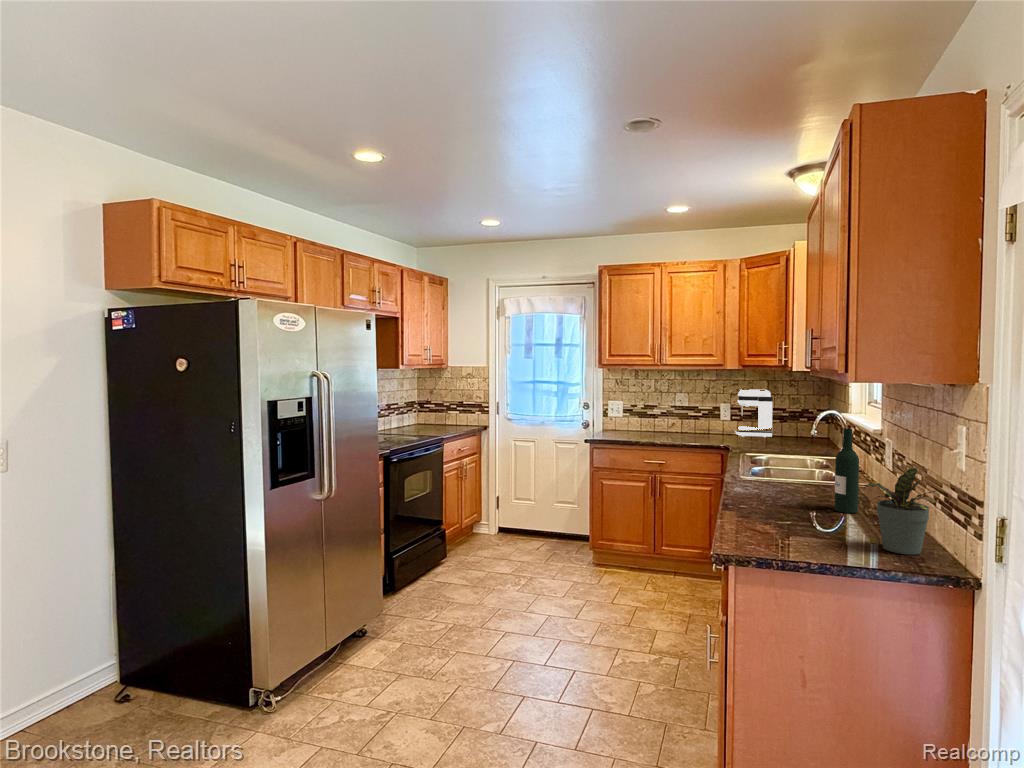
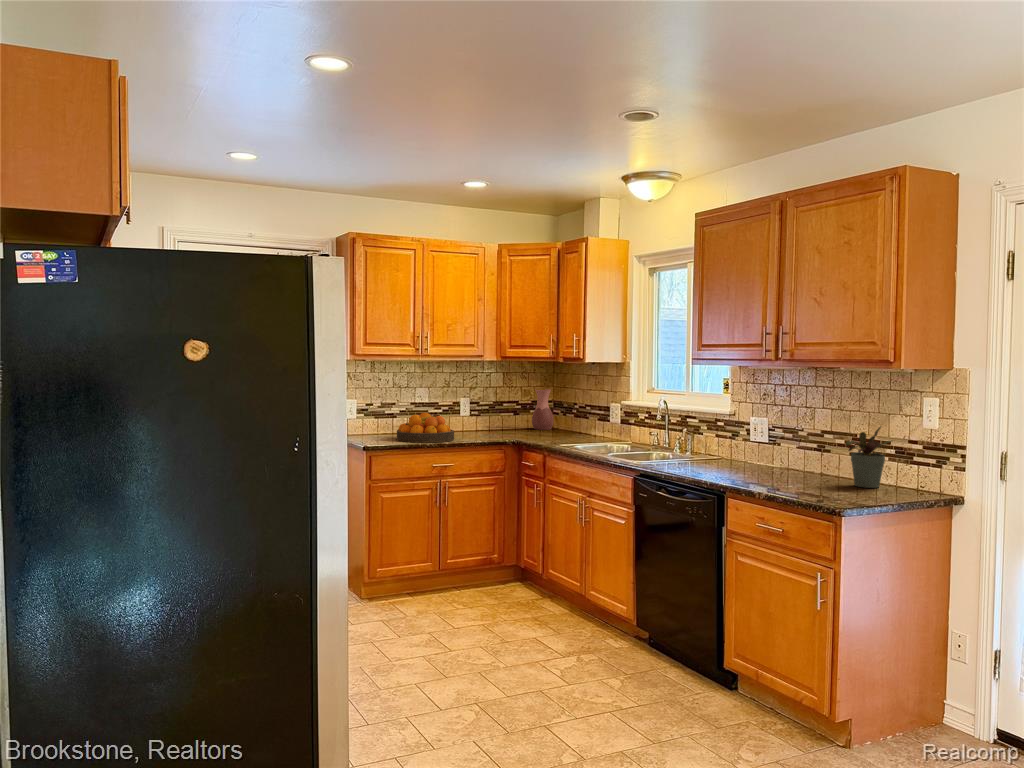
coffee maker: present [735,389,773,438] -> none [464,382,517,432]
vase: none [802,397,825,439] -> present [532,389,554,430]
fruit bowl: none [629,415,680,441] -> present [397,413,454,443]
wine bottle: present [835,429,859,513] -> none [760,406,779,473]

